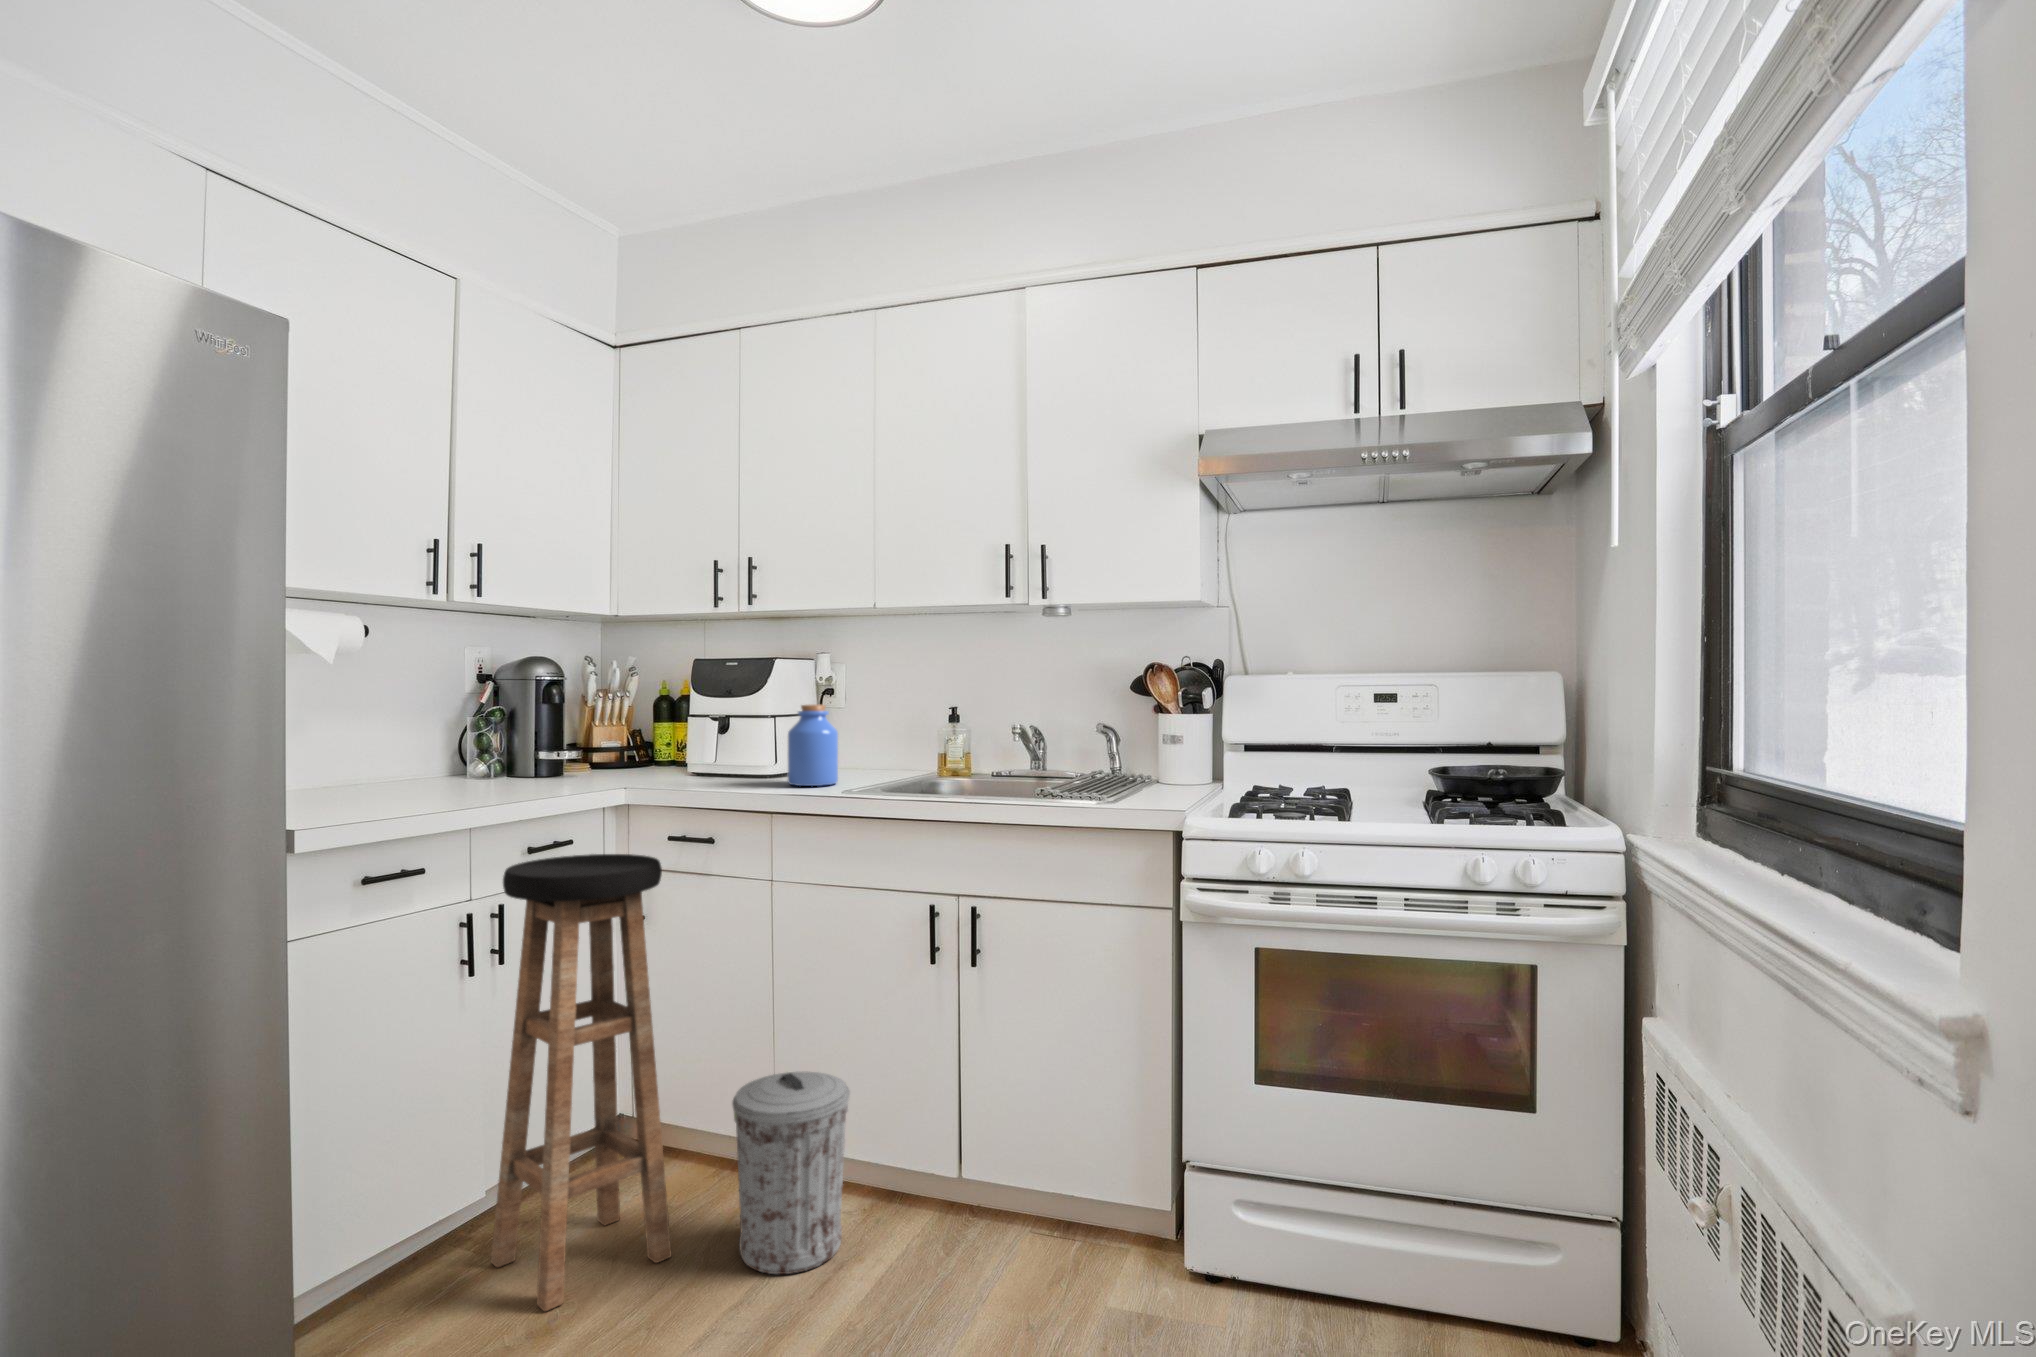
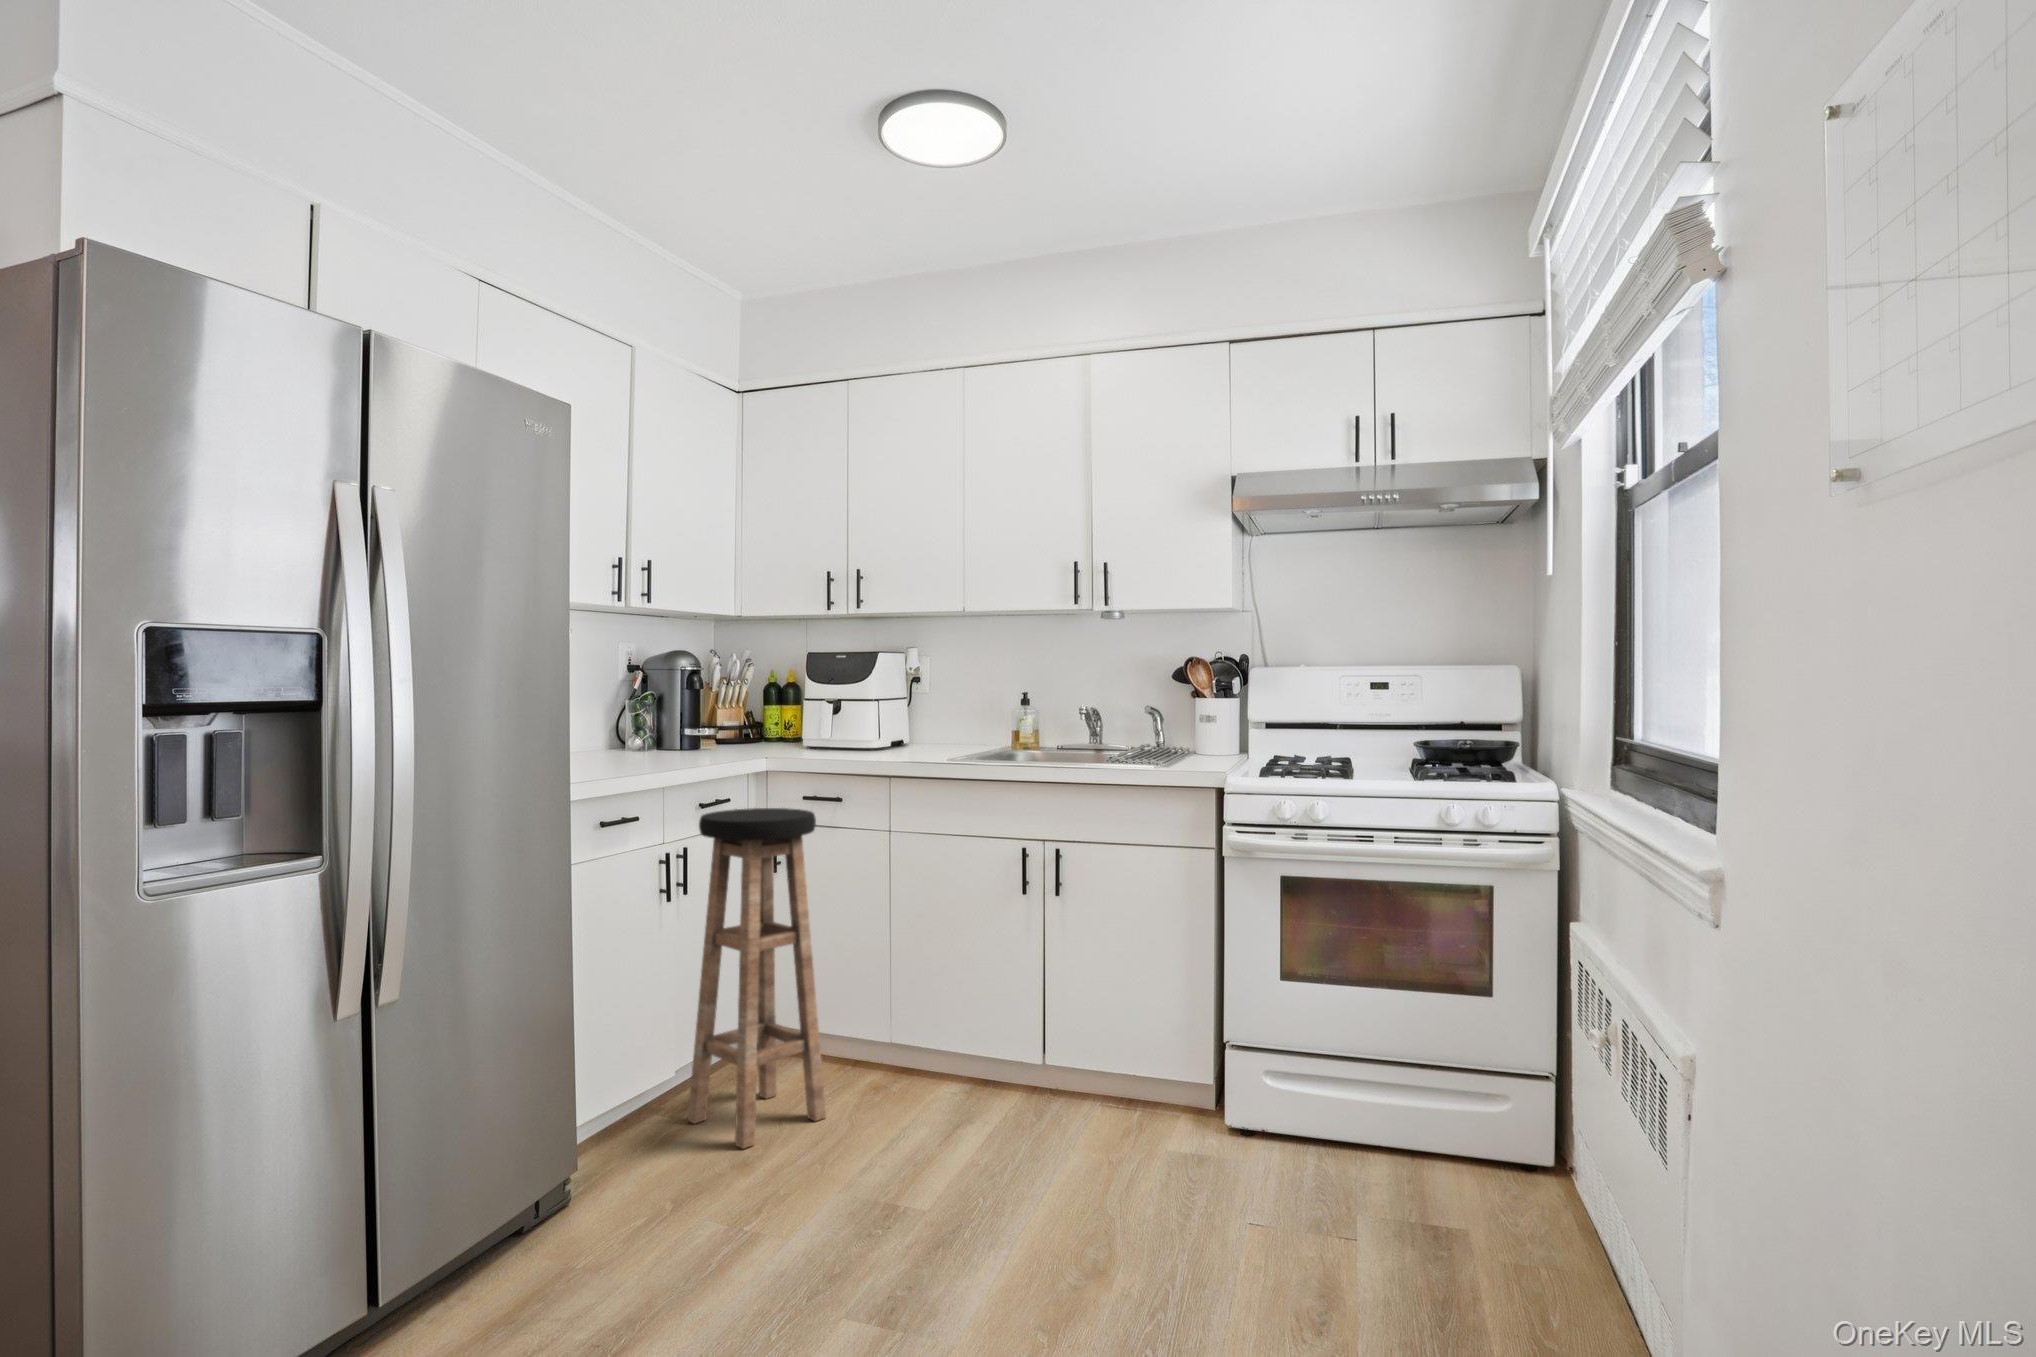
jar: present [788,704,838,786] -> none [895,691,935,757]
trash can: present [732,1072,850,1274] -> none [873,978,962,1128]

